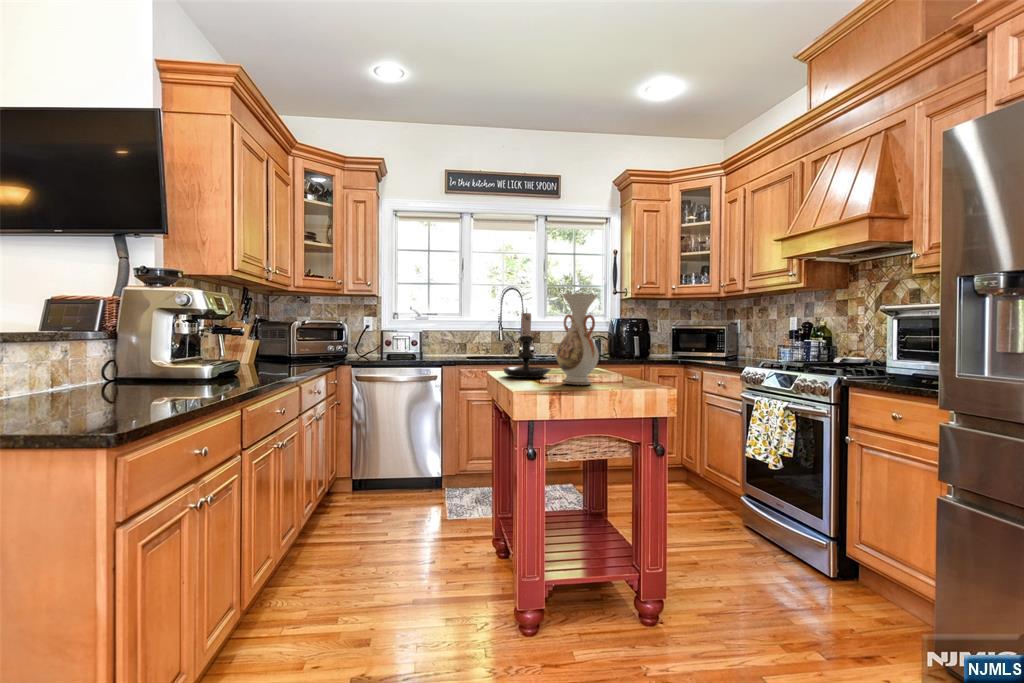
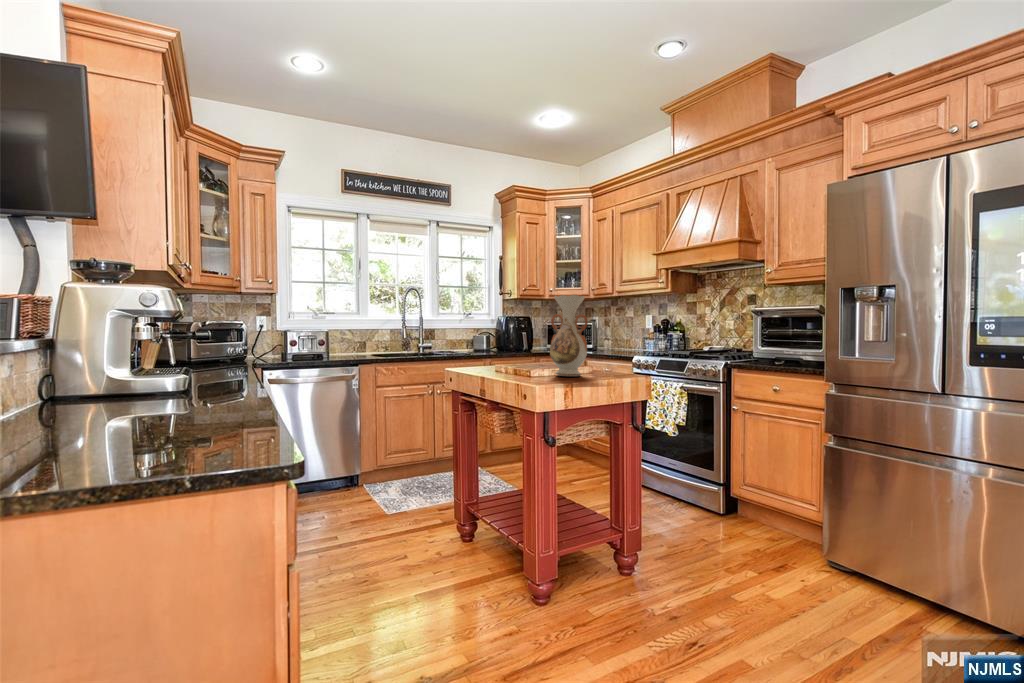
candle holder: present [503,312,551,378] -> none [484,308,528,373]

